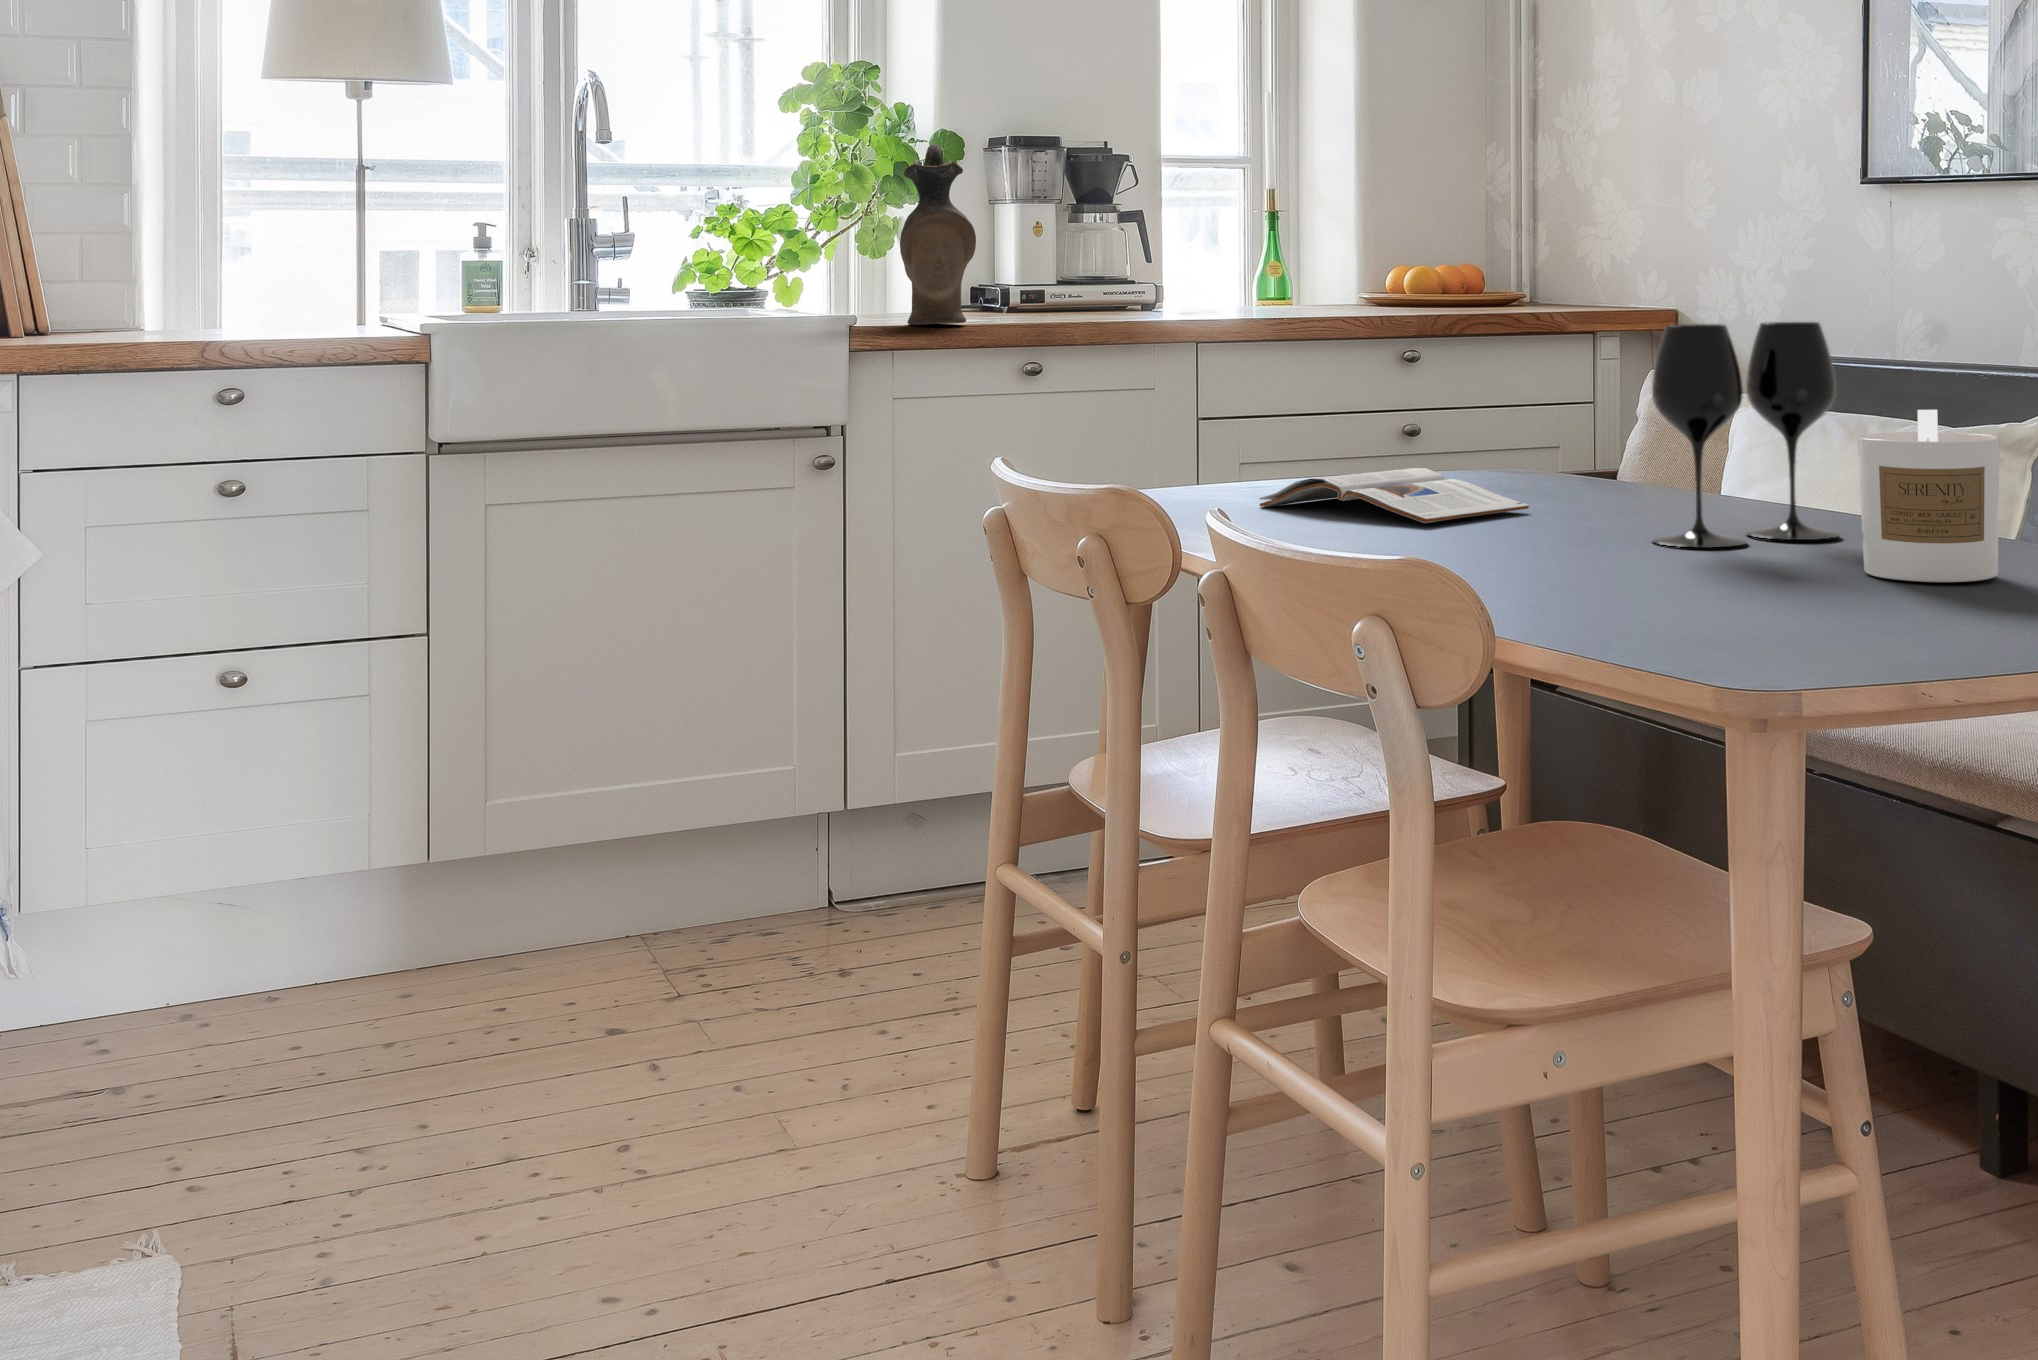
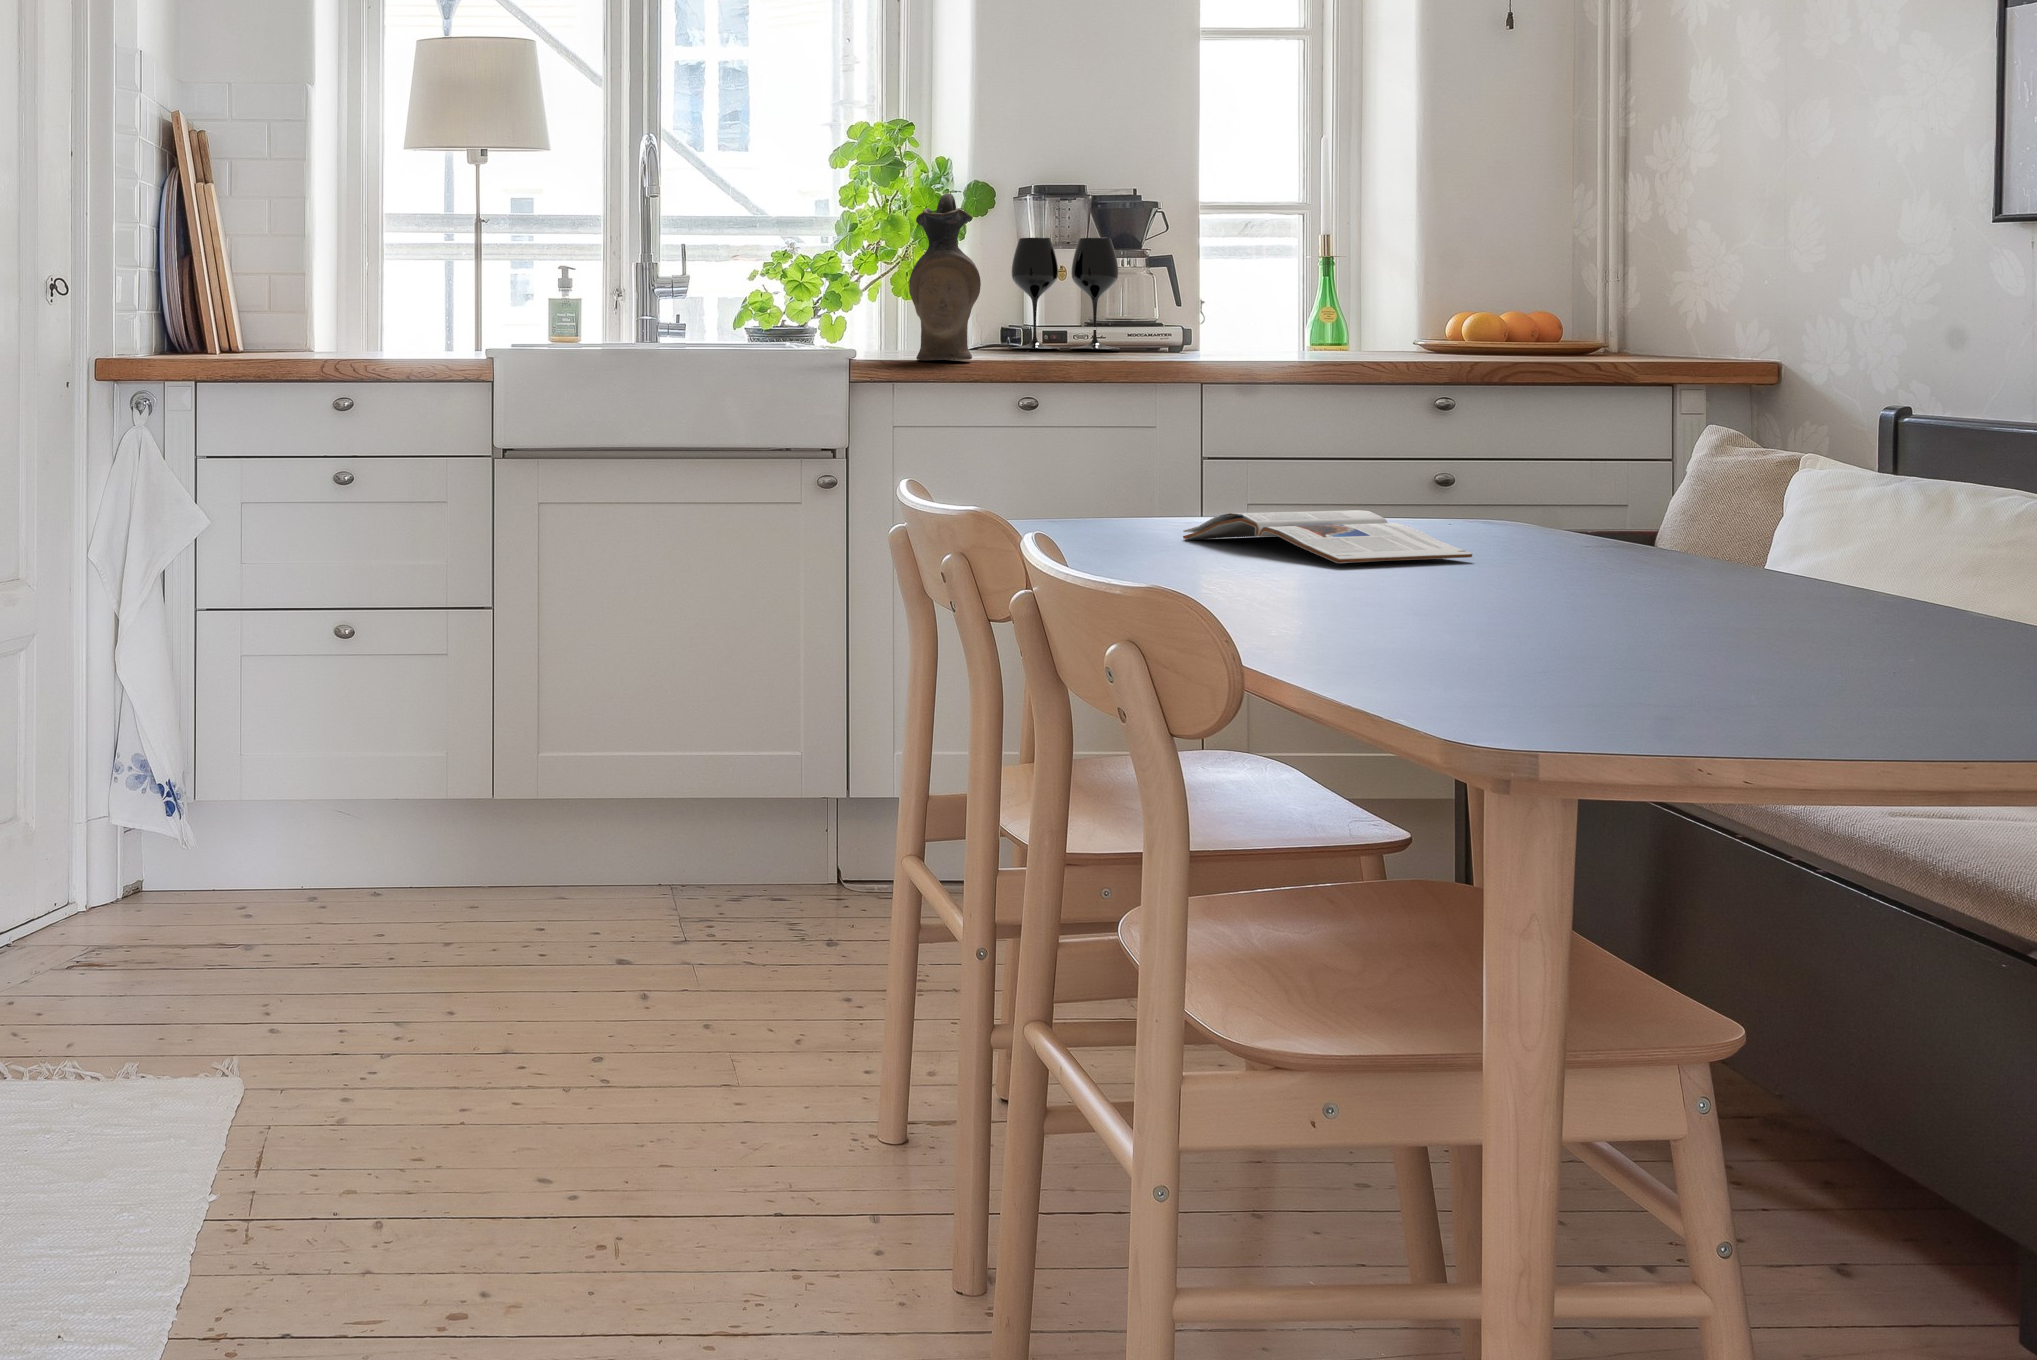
wine glass: present [1652,322,1840,548] -> present [1011,238,1119,349]
candle: present [1858,410,1999,582] -> none [1812,465,1999,663]

